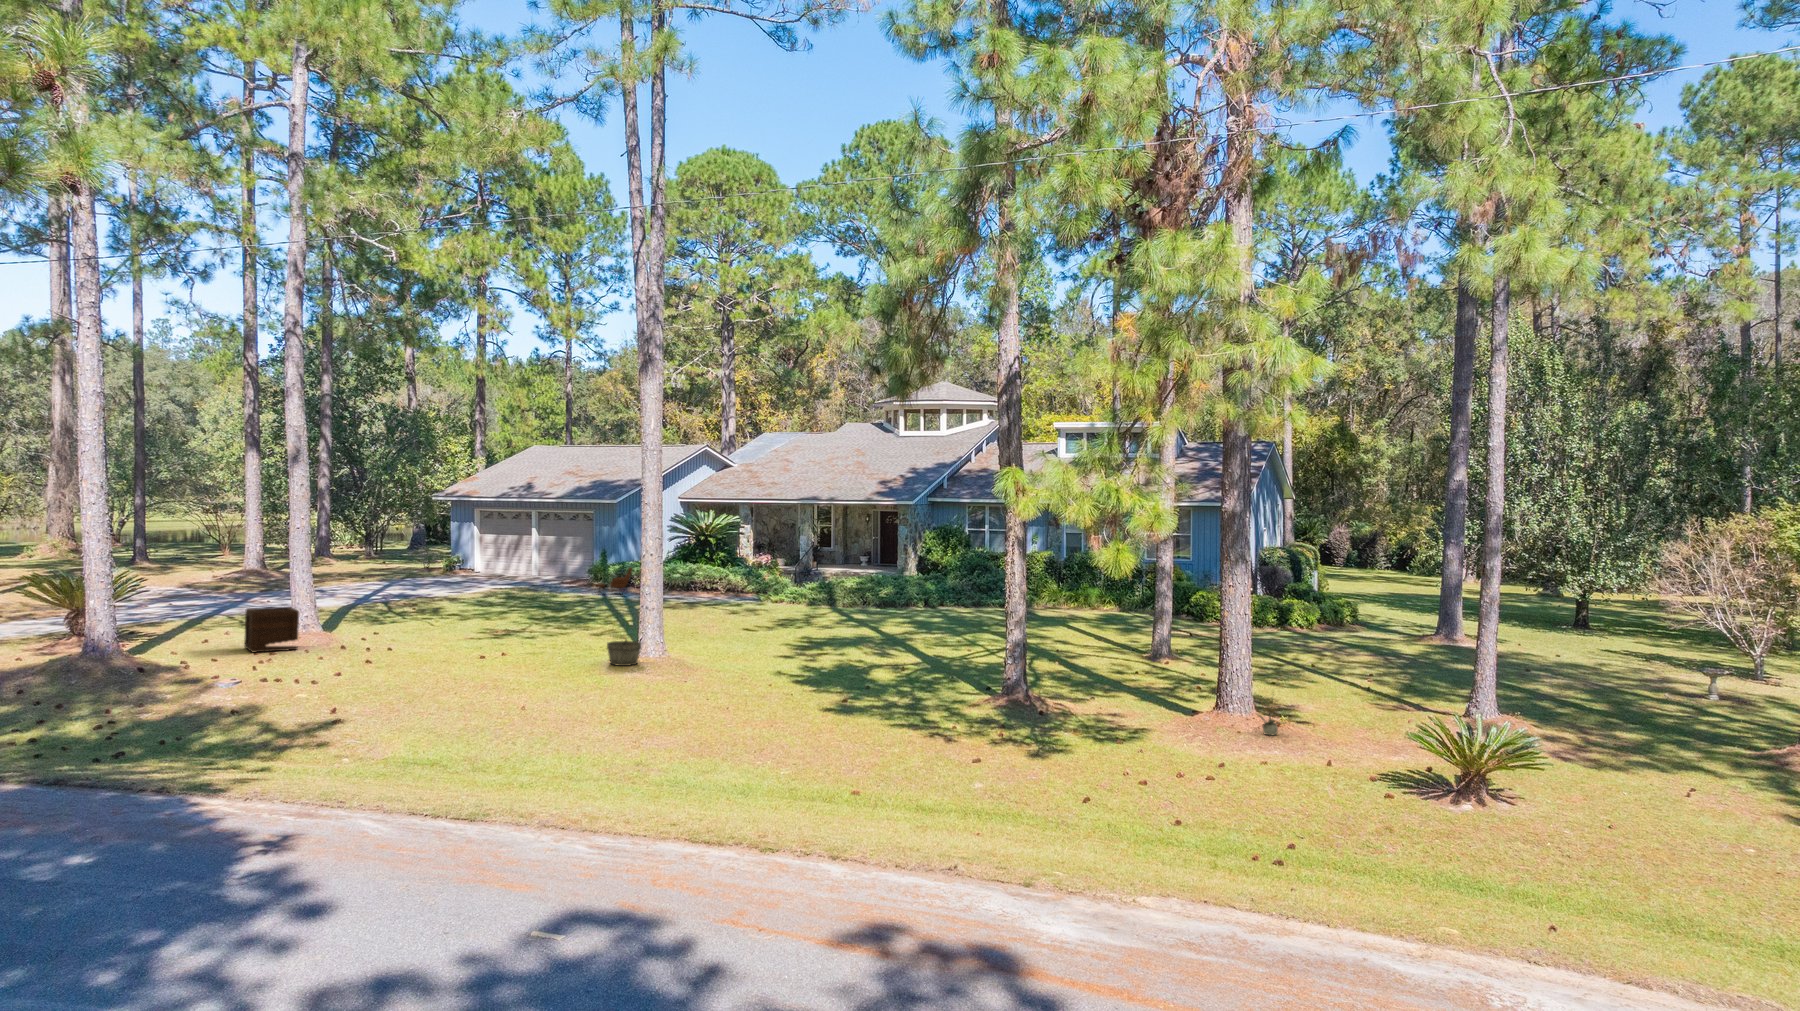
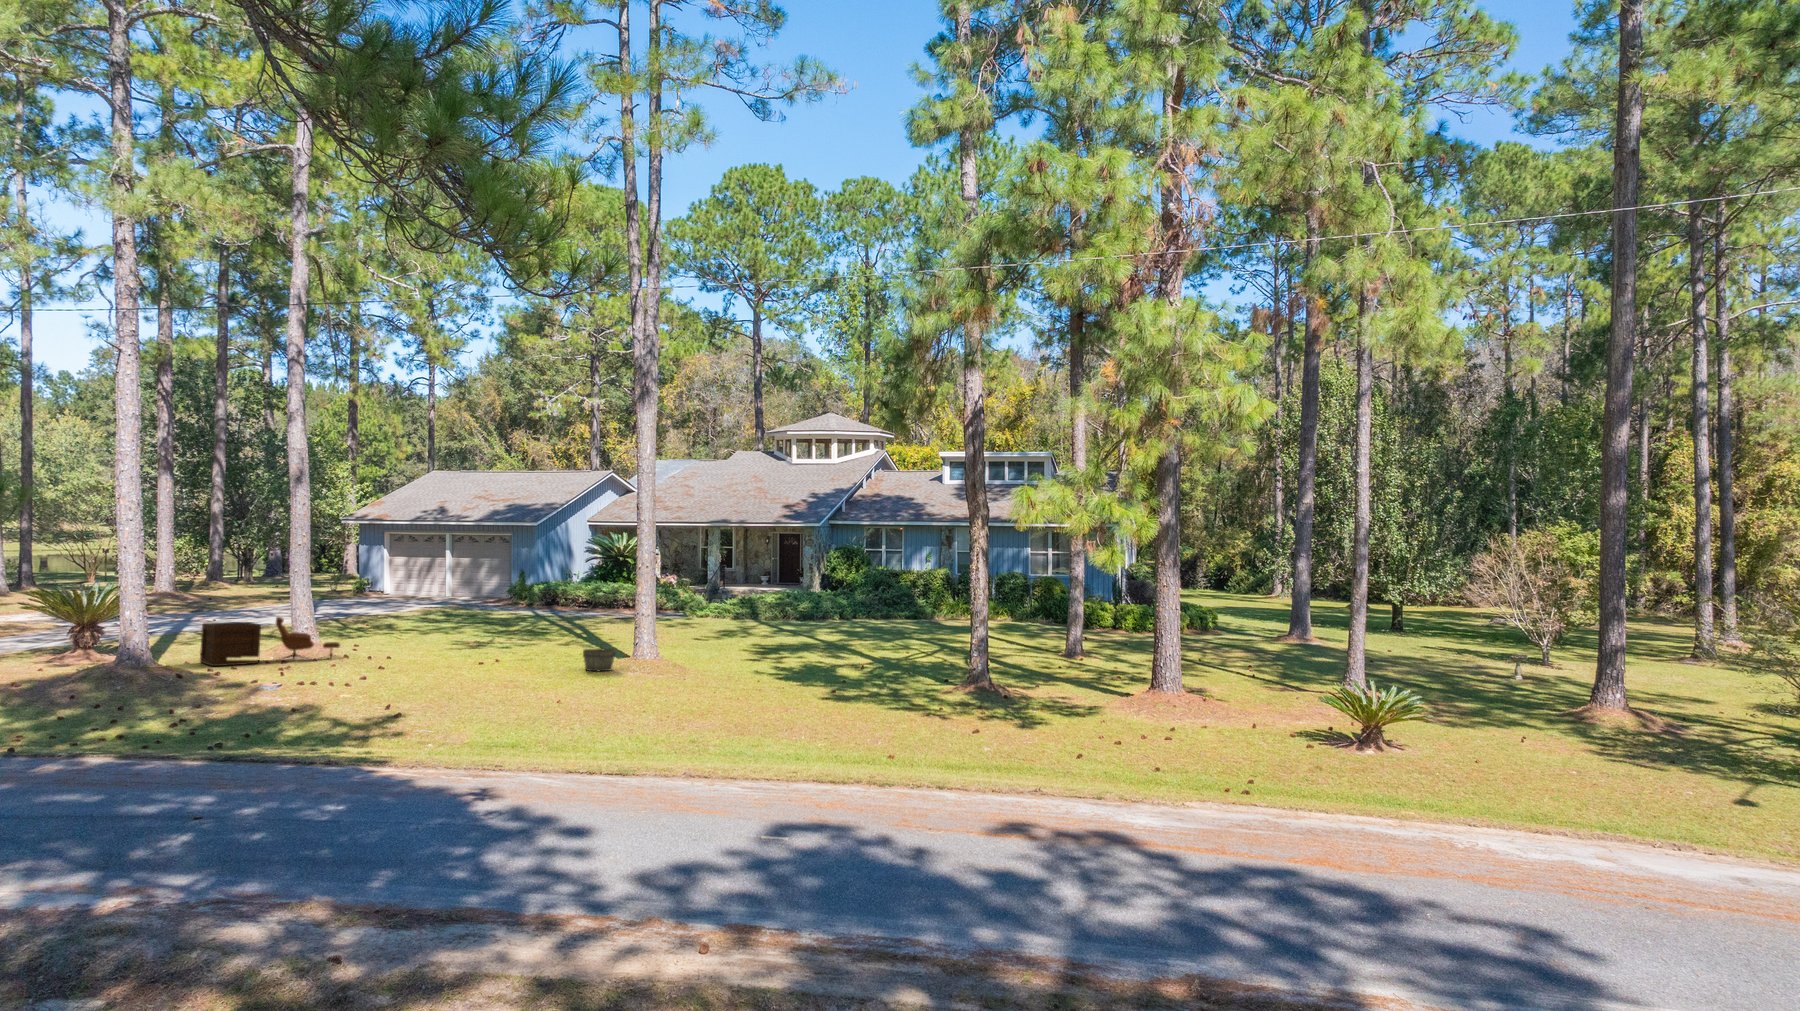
lounge chair: present [595,568,632,593] -> present [276,617,340,660]
potted plant: present [1258,696,1283,735] -> none [1180,675,1212,711]

